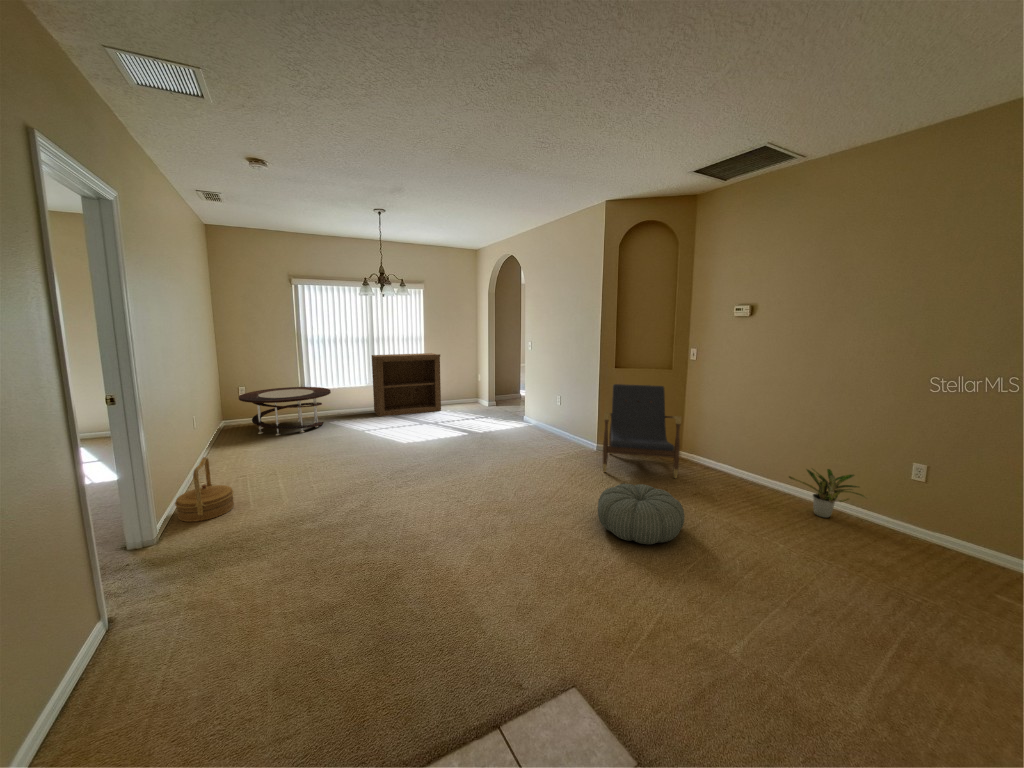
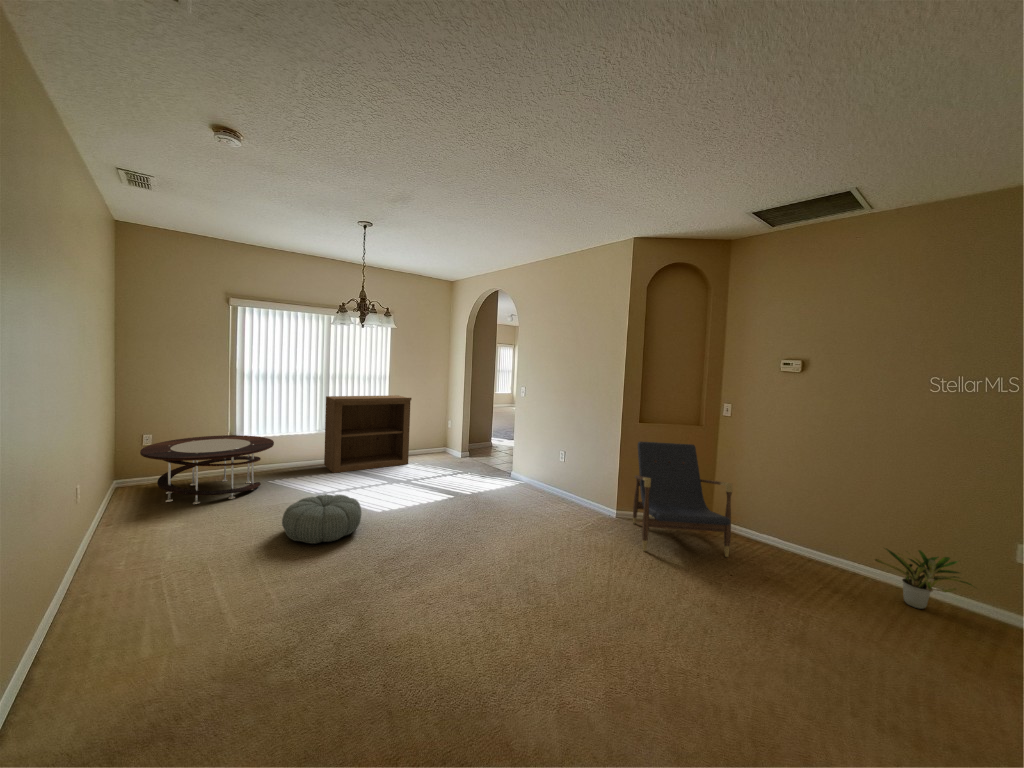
woven basket: present [175,457,234,522] -> none [22,566,137,693]
pouf: present [598,484,685,544] -> present [282,494,361,544]

